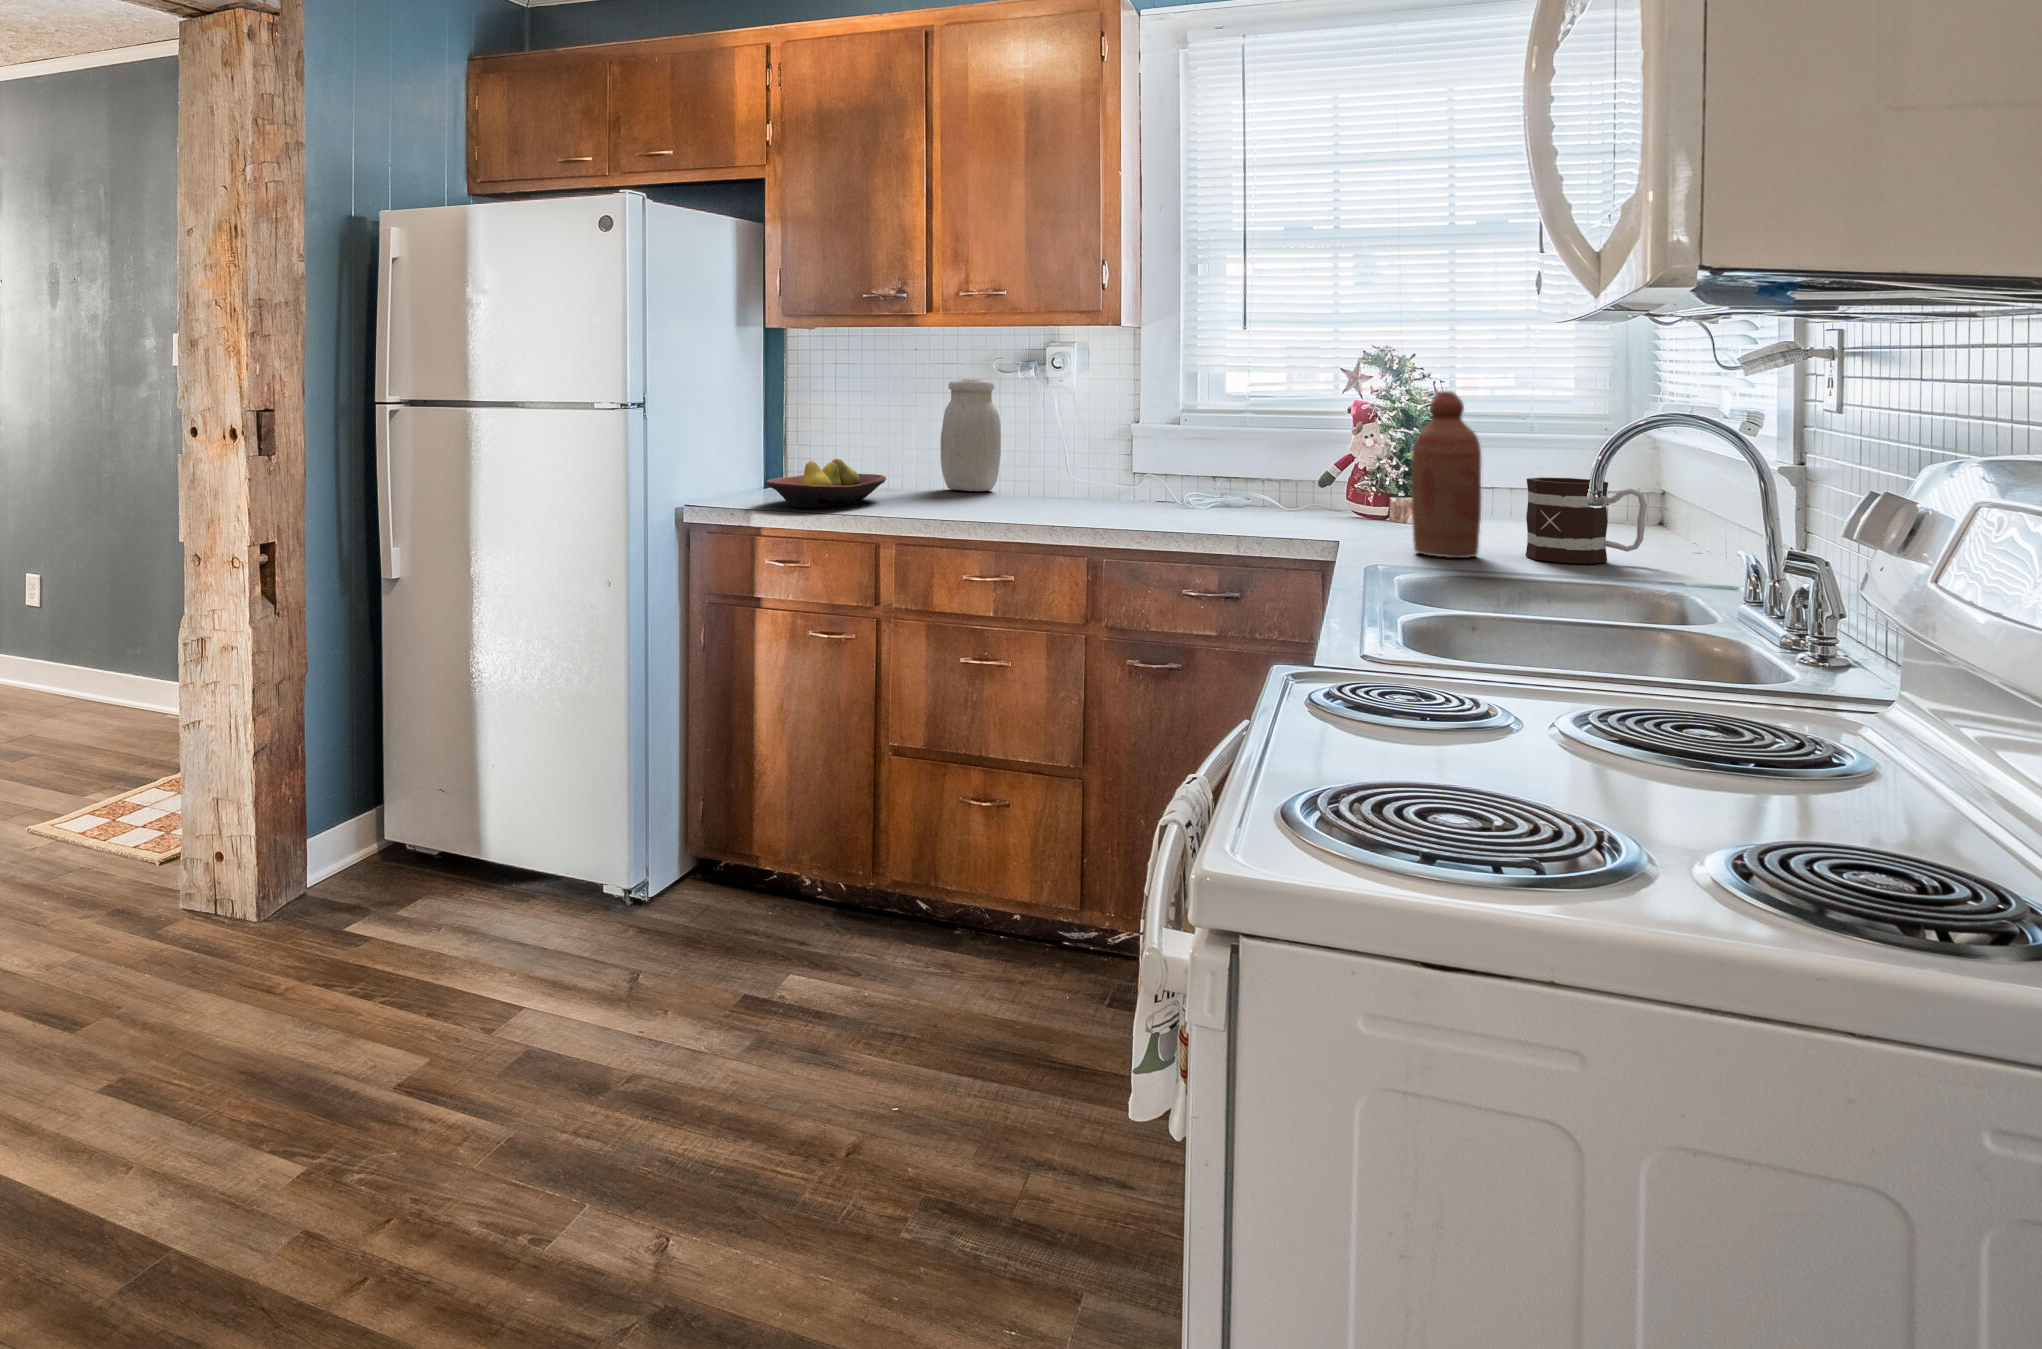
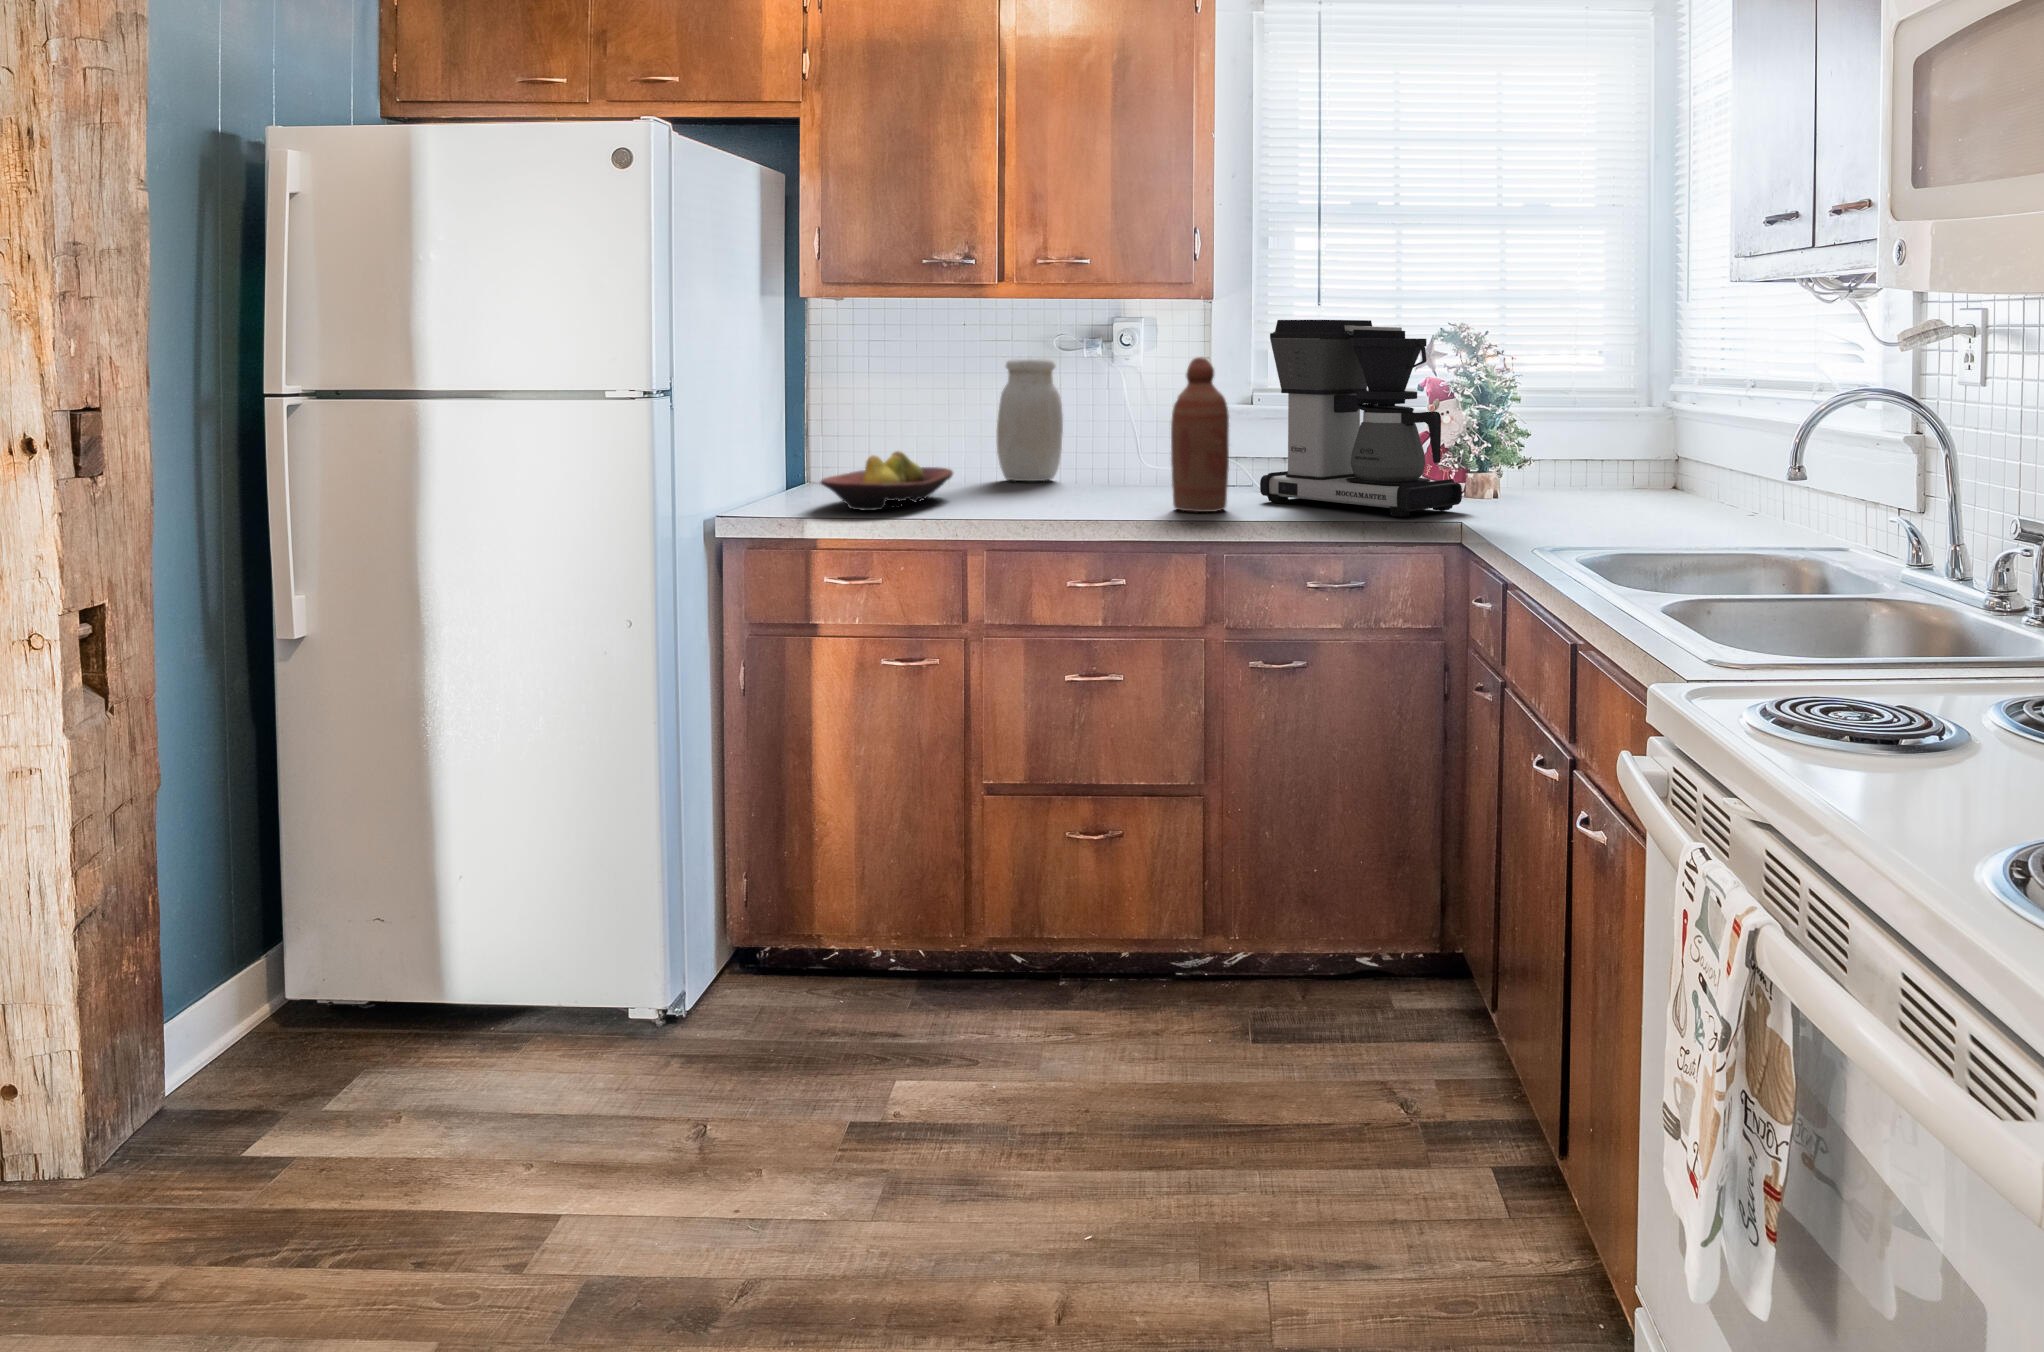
coffee maker: none [1163,346,1361,536] -> present [1260,320,1462,517]
bottle: present [1411,391,1481,558] -> present [1171,357,1229,512]
mug: present [1526,477,1647,564] -> none [1626,447,1730,529]

